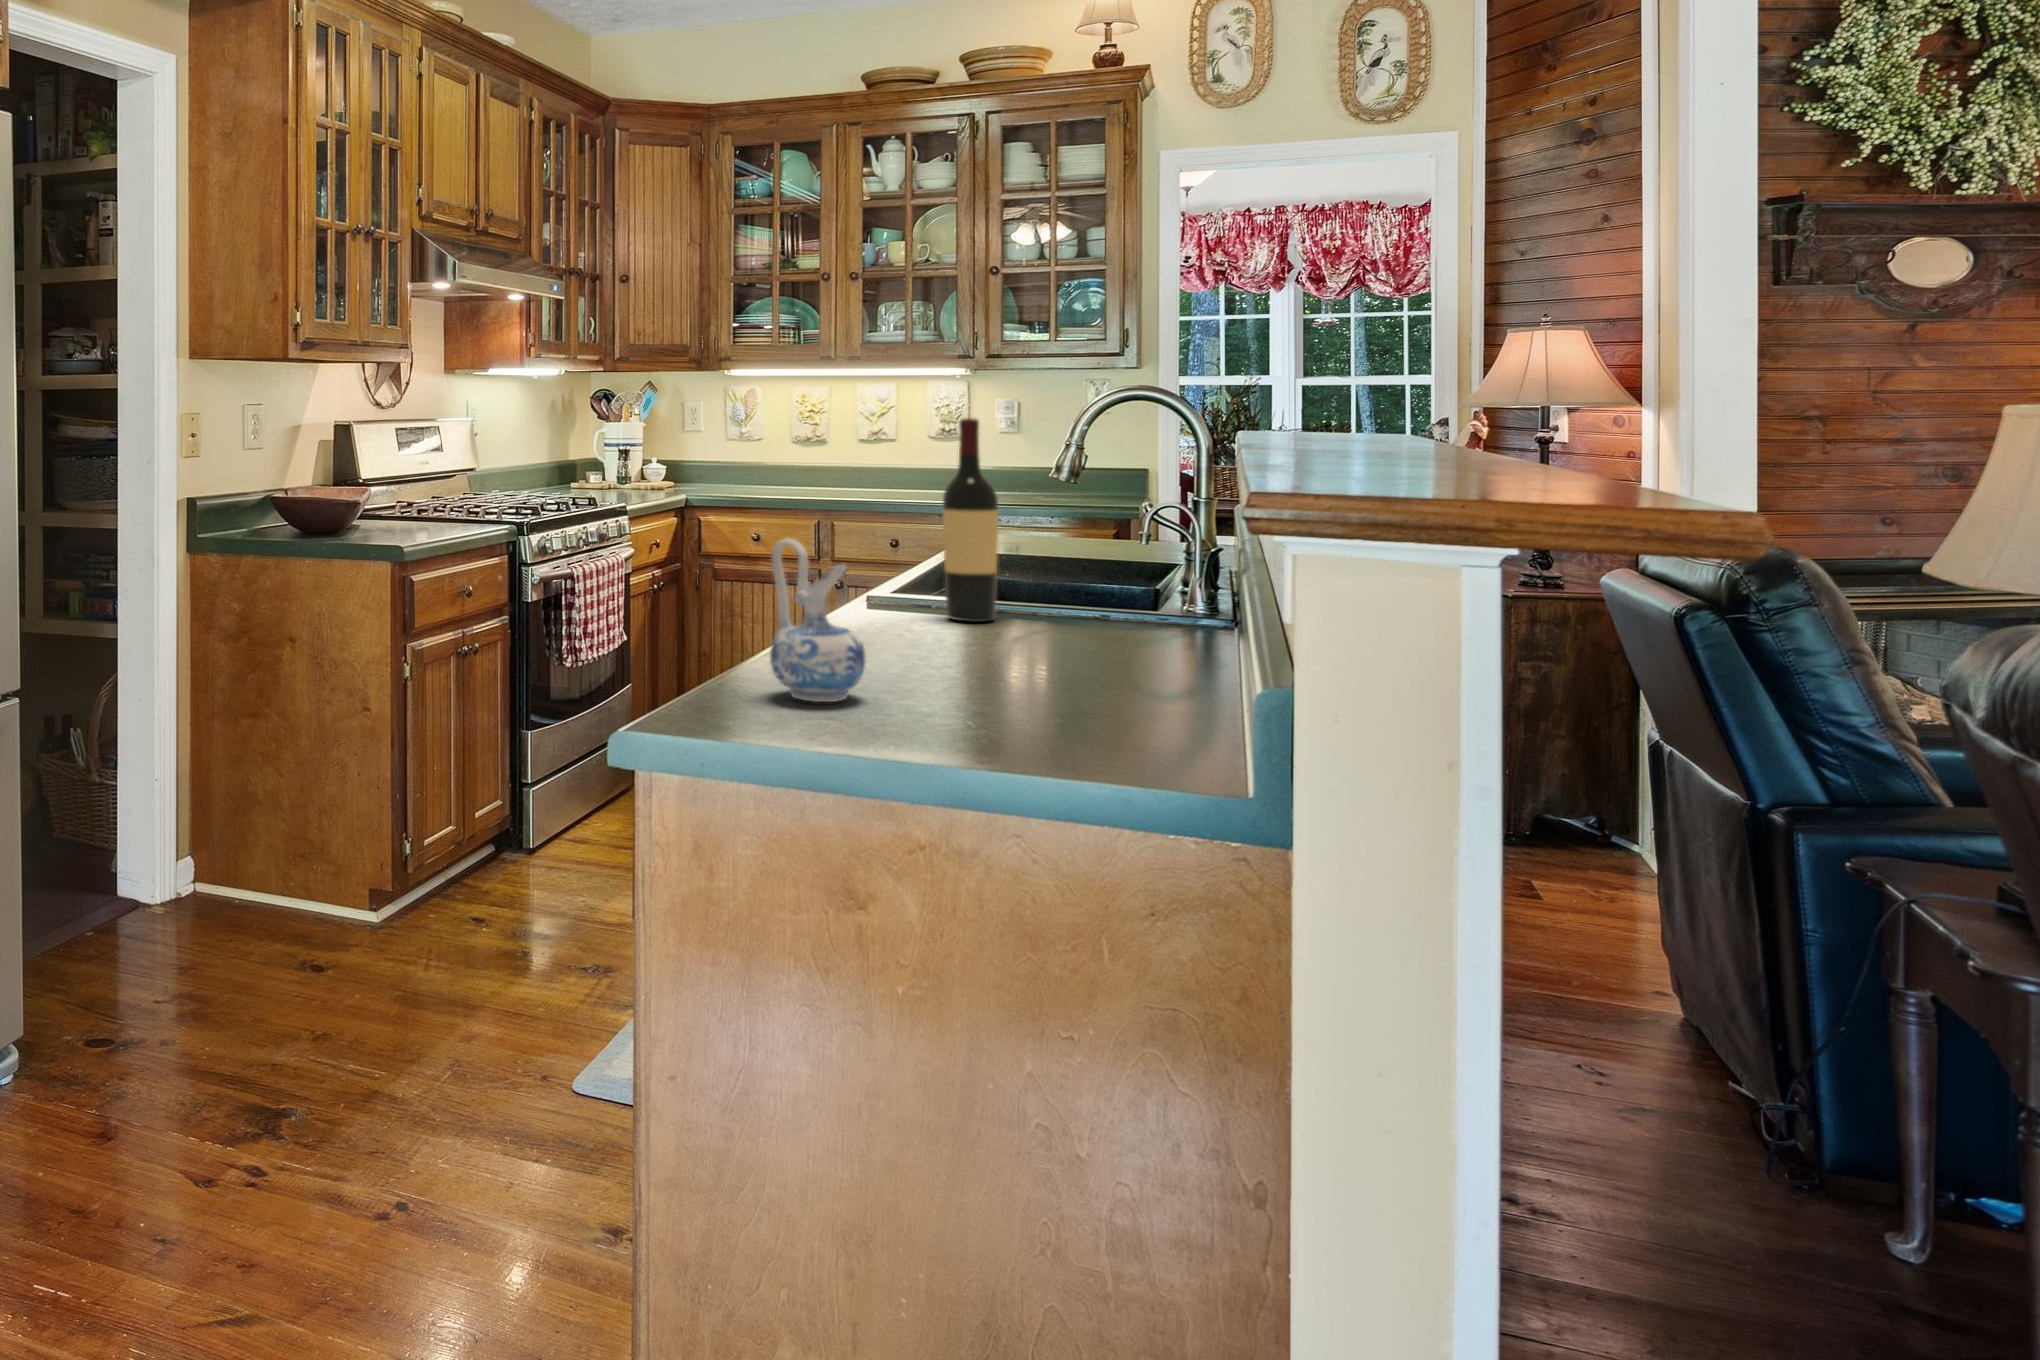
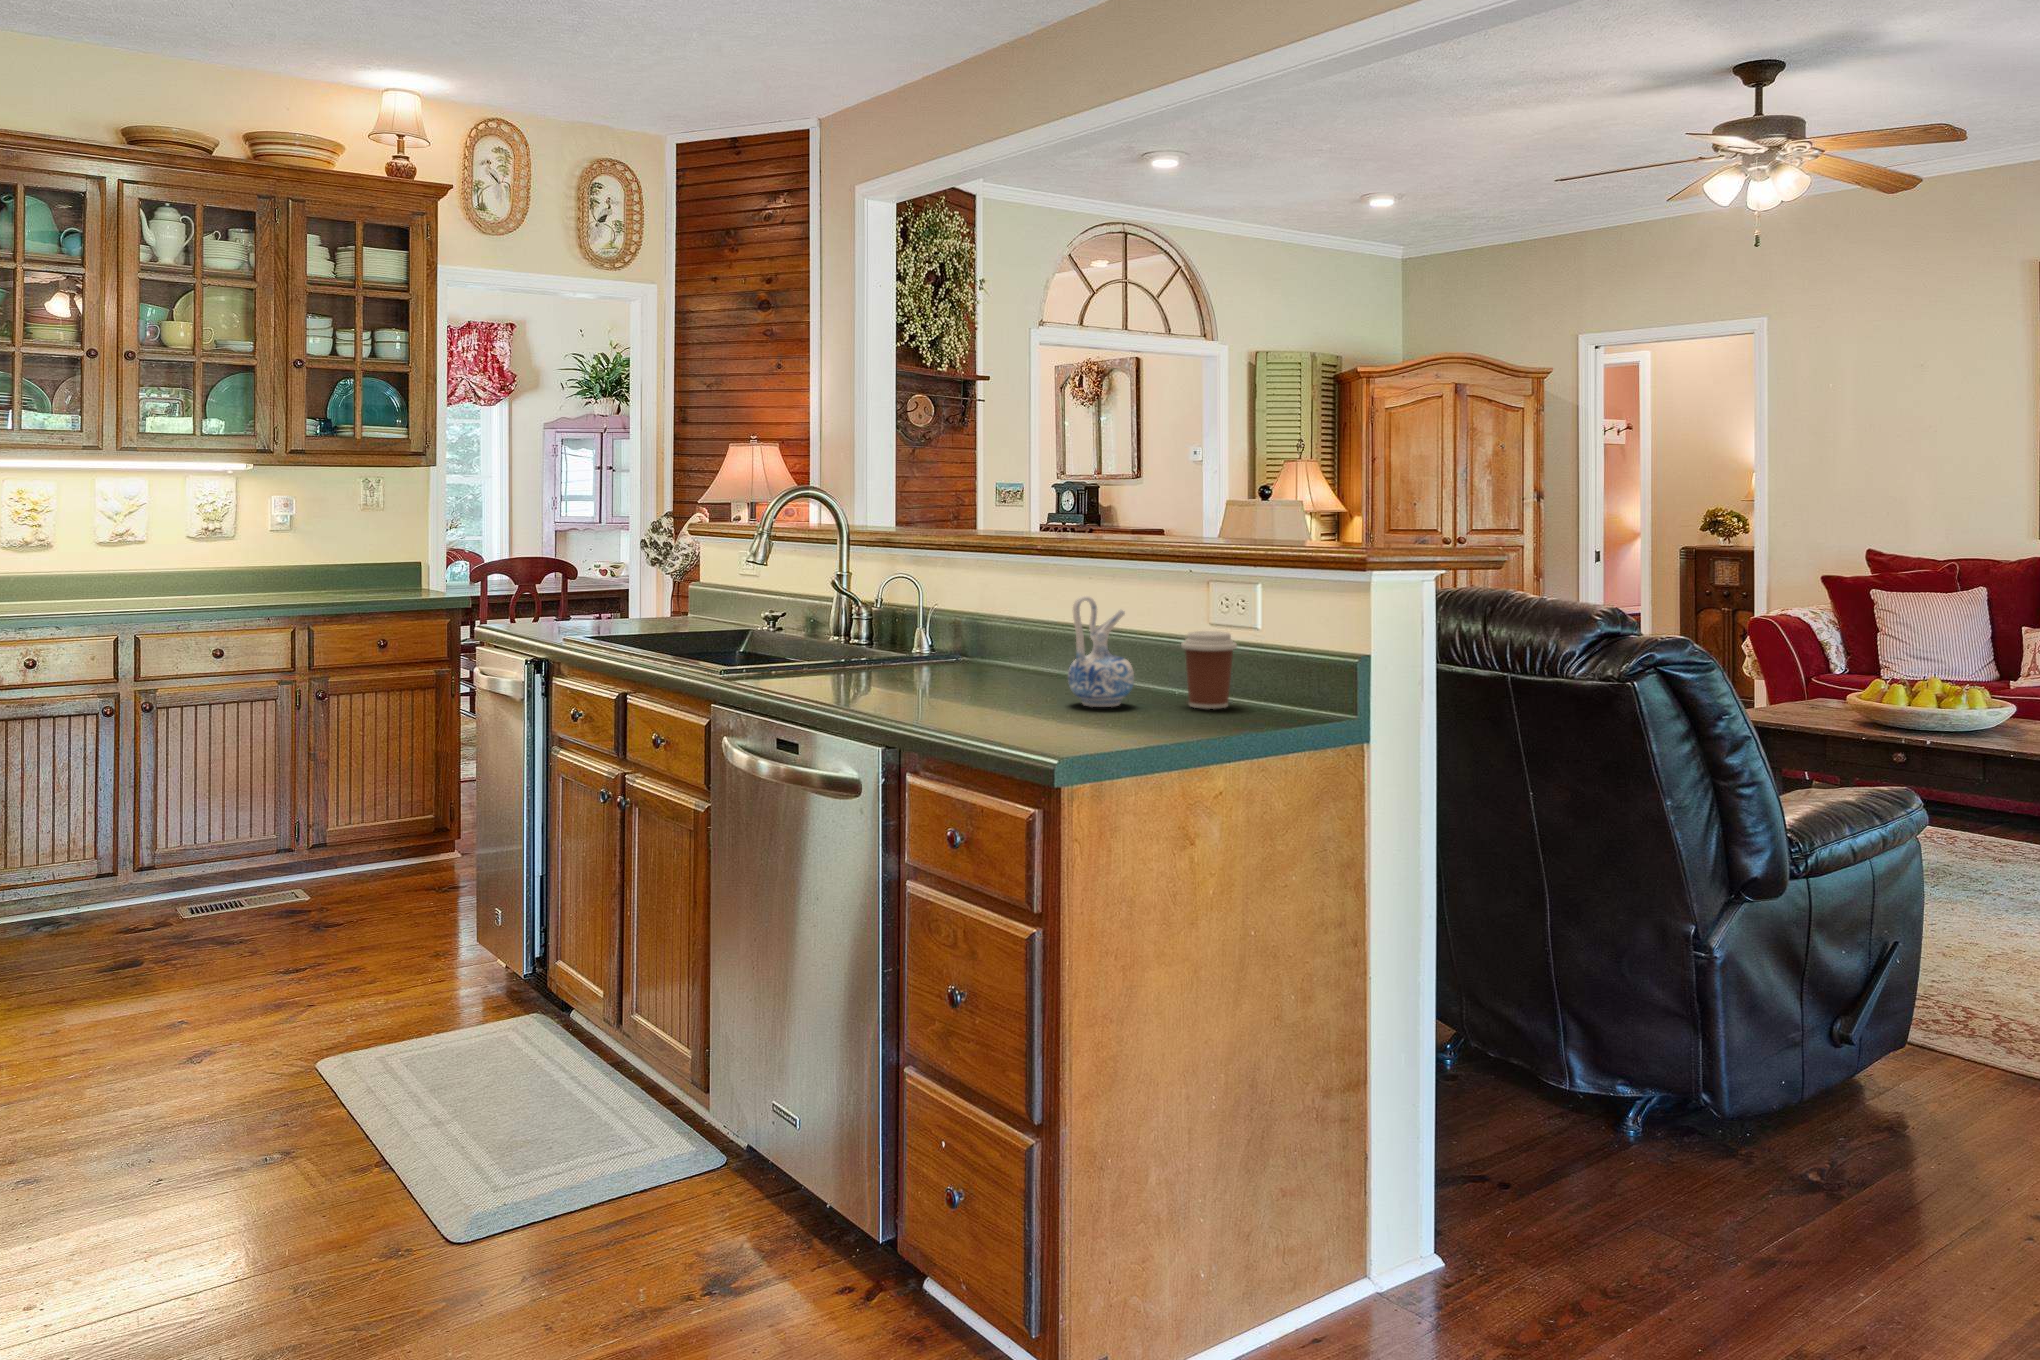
wine bottle: present [943,418,998,622] -> none [899,511,939,663]
coffee cup: none [878,609,968,735] -> present [1181,631,1237,709]

